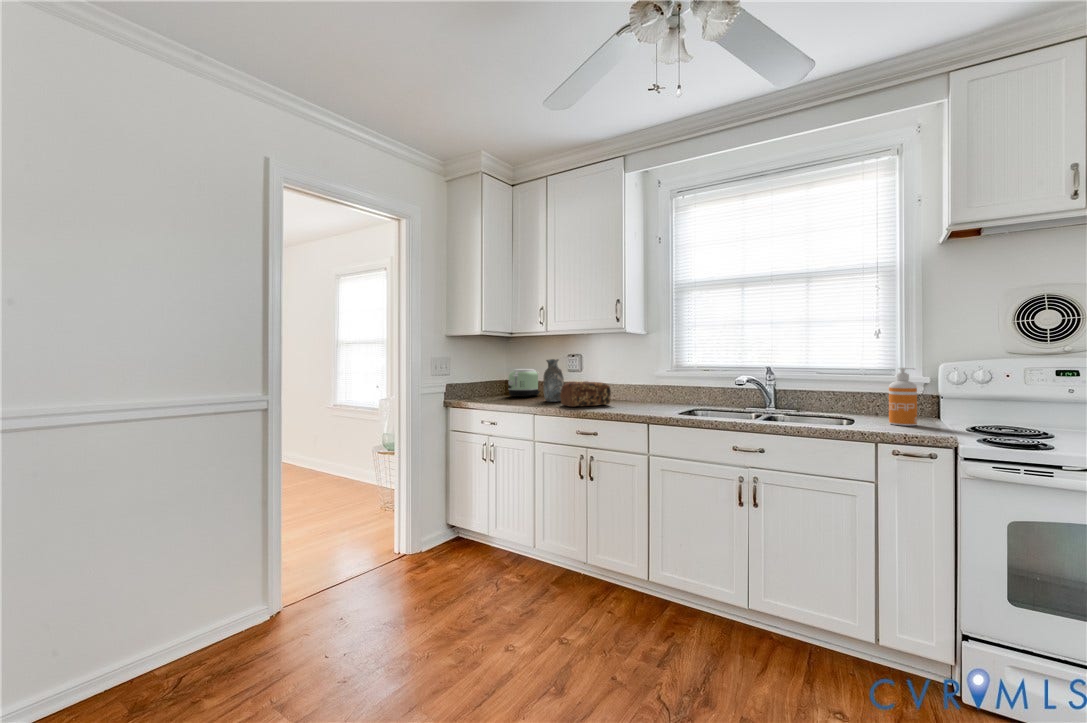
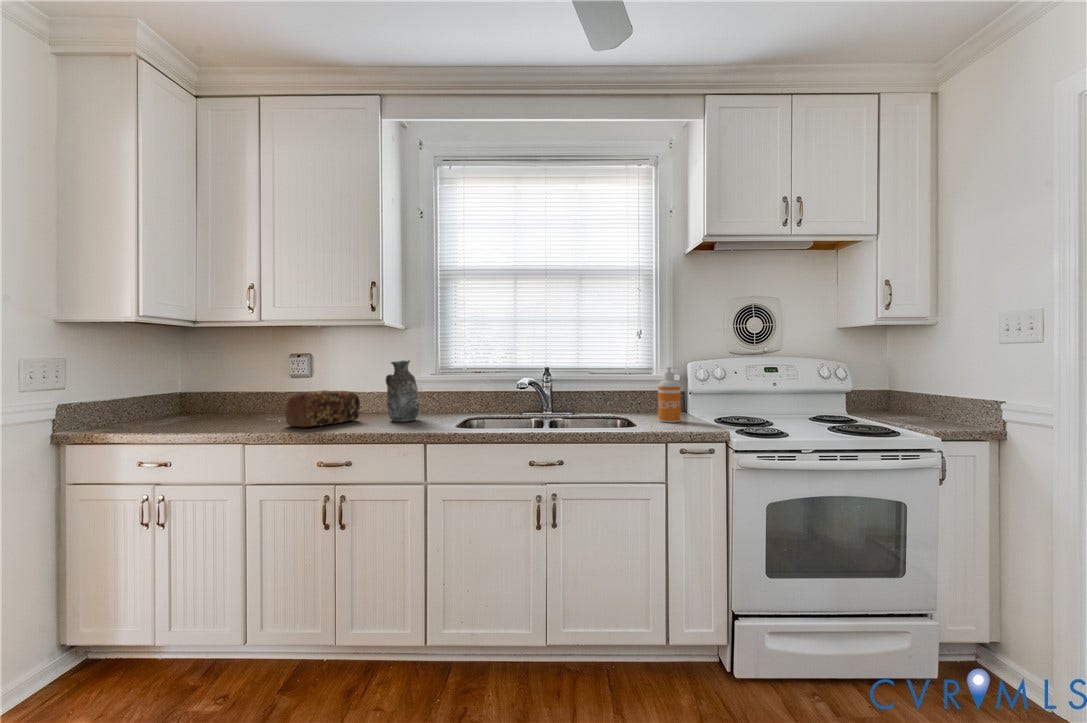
decorative vase: present [543,359,564,401] -> present [386,360,420,422]
toaster: present [508,369,540,397] -> none [186,374,242,416]

